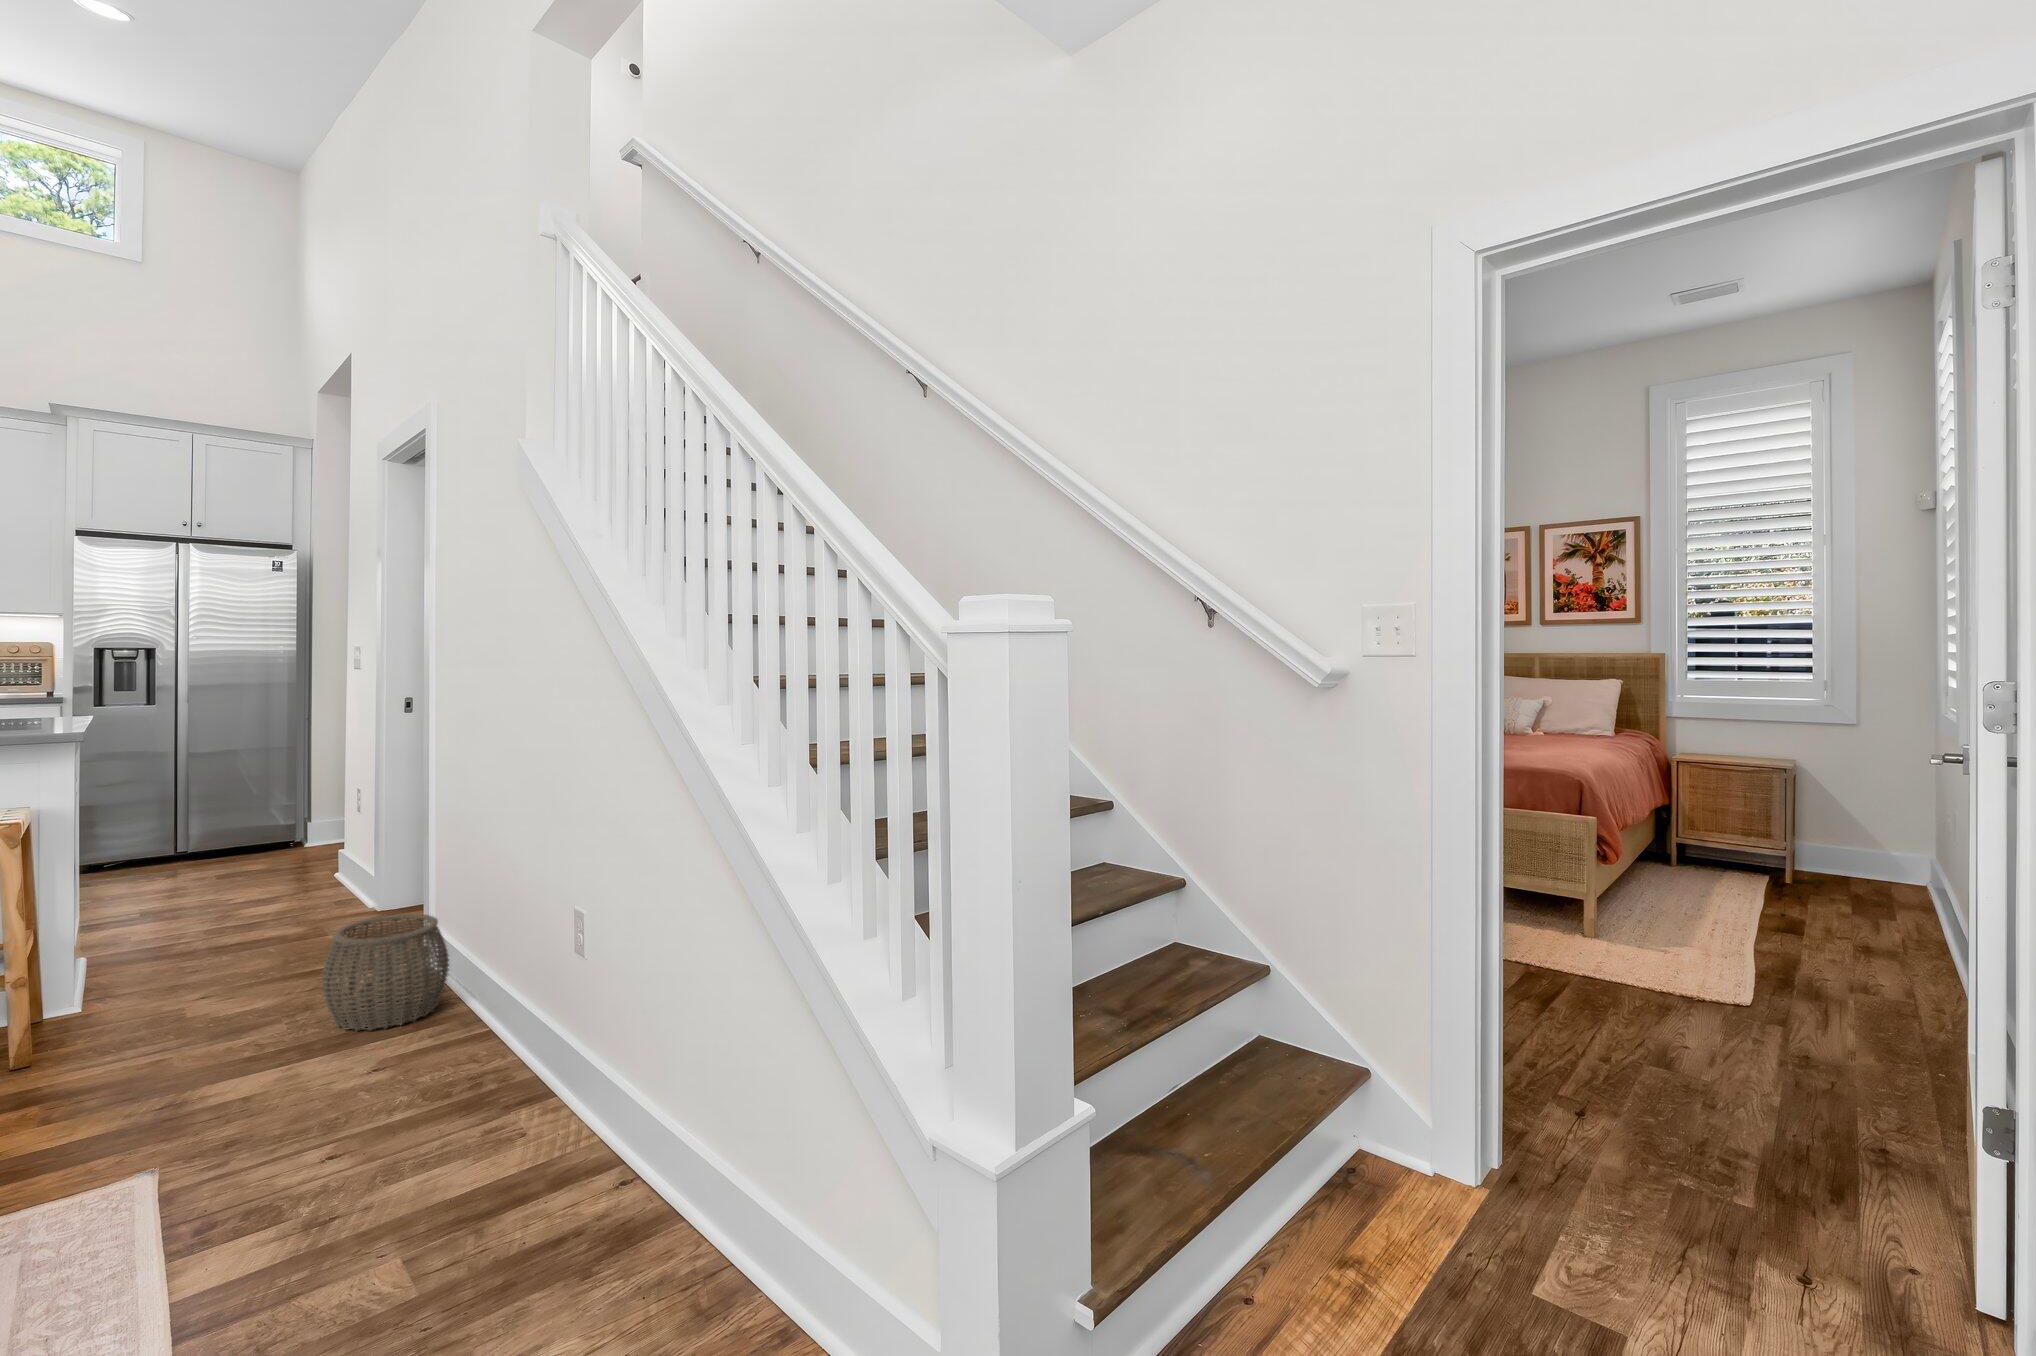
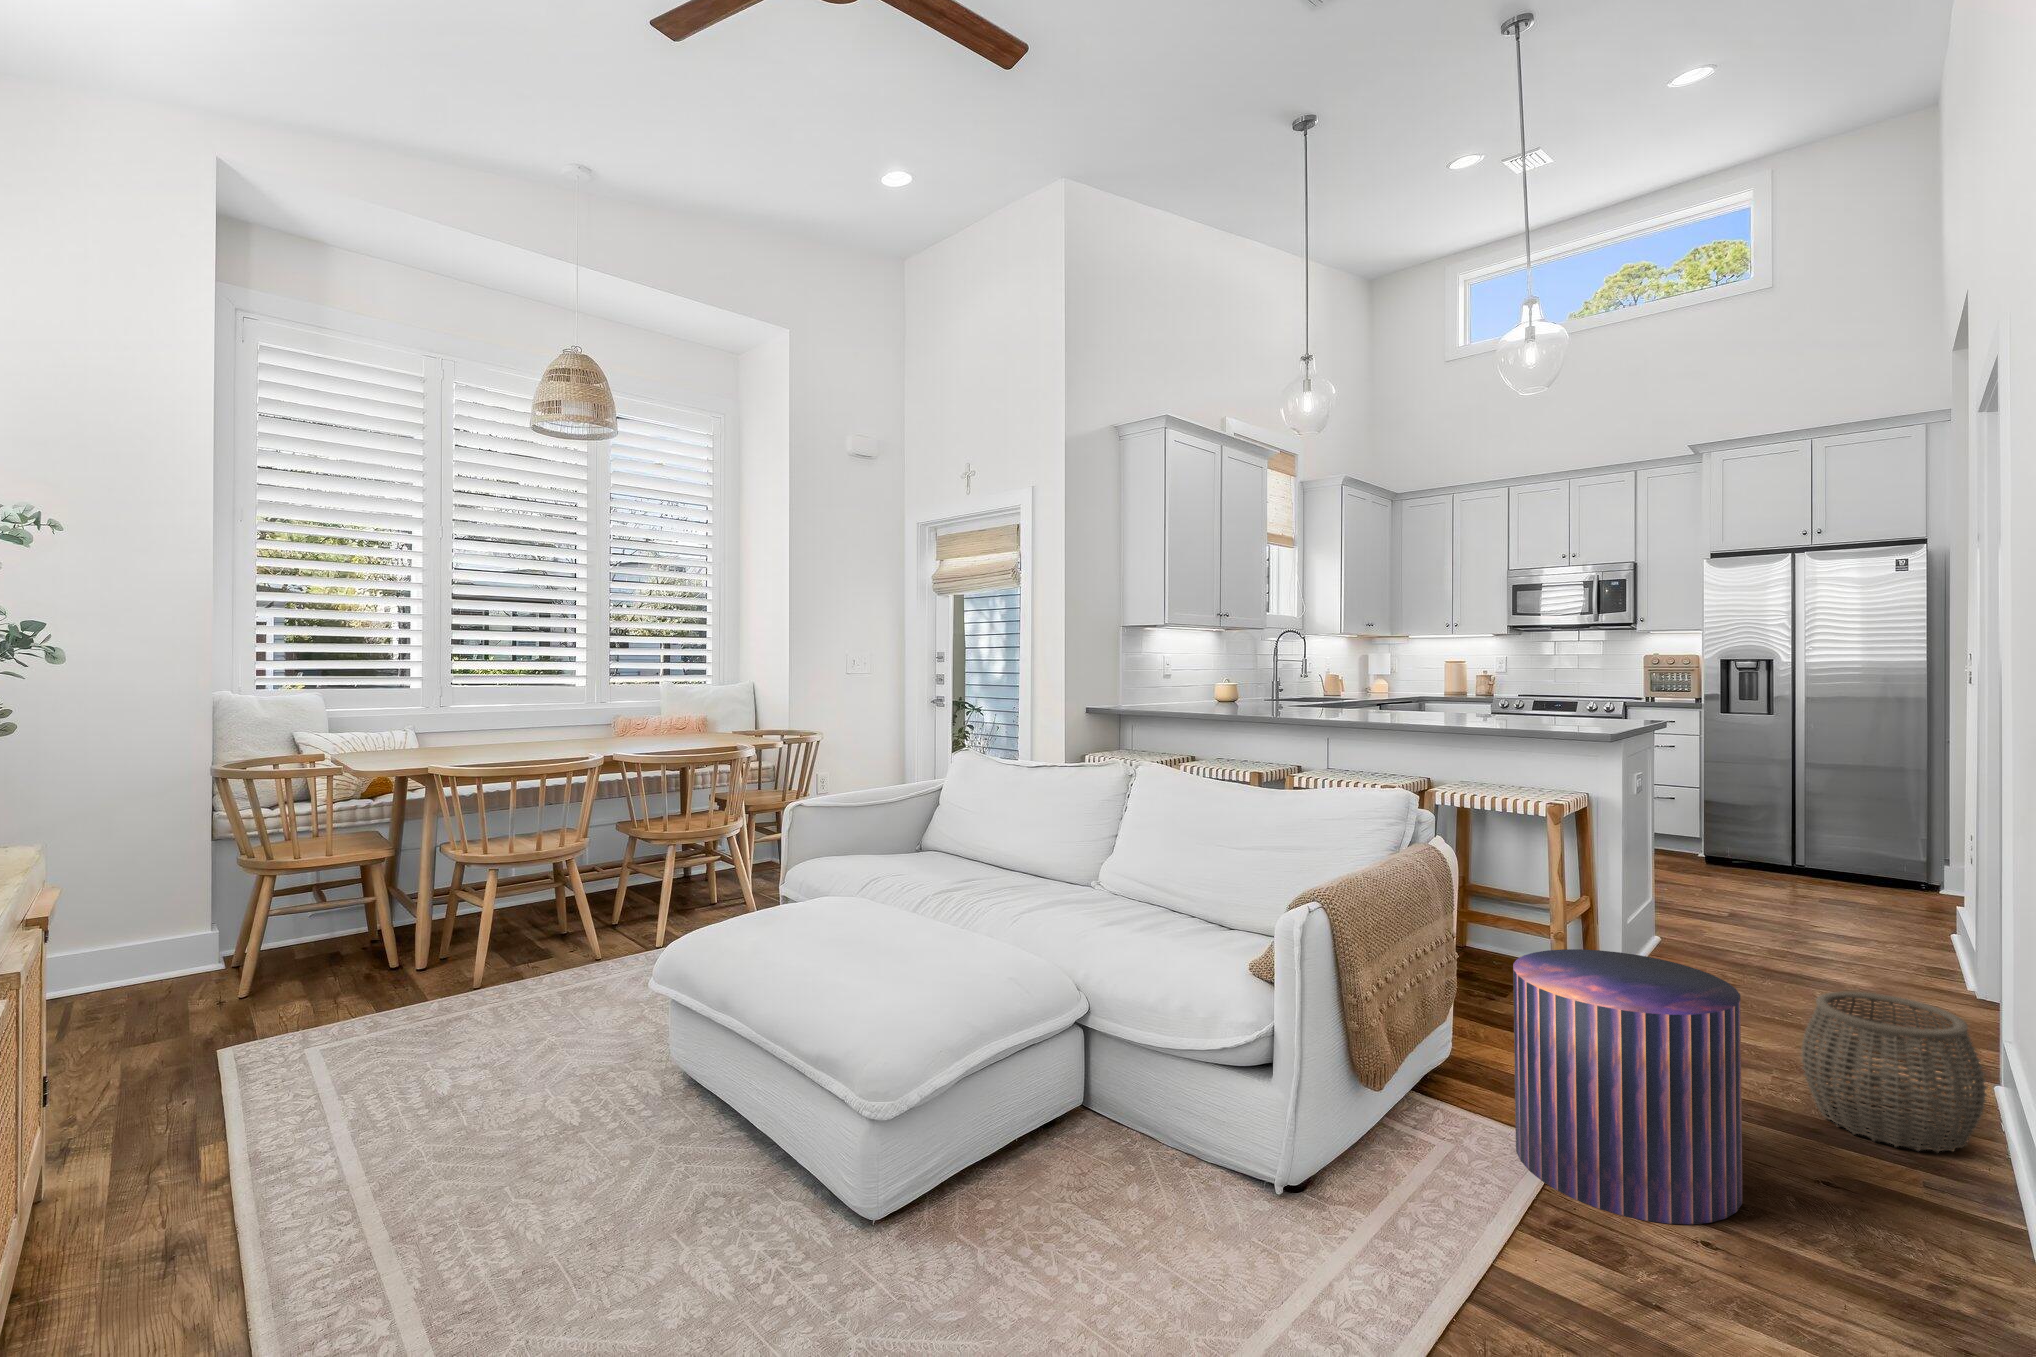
pouf: none [83,937,335,1207] -> present [1513,949,1742,1224]

